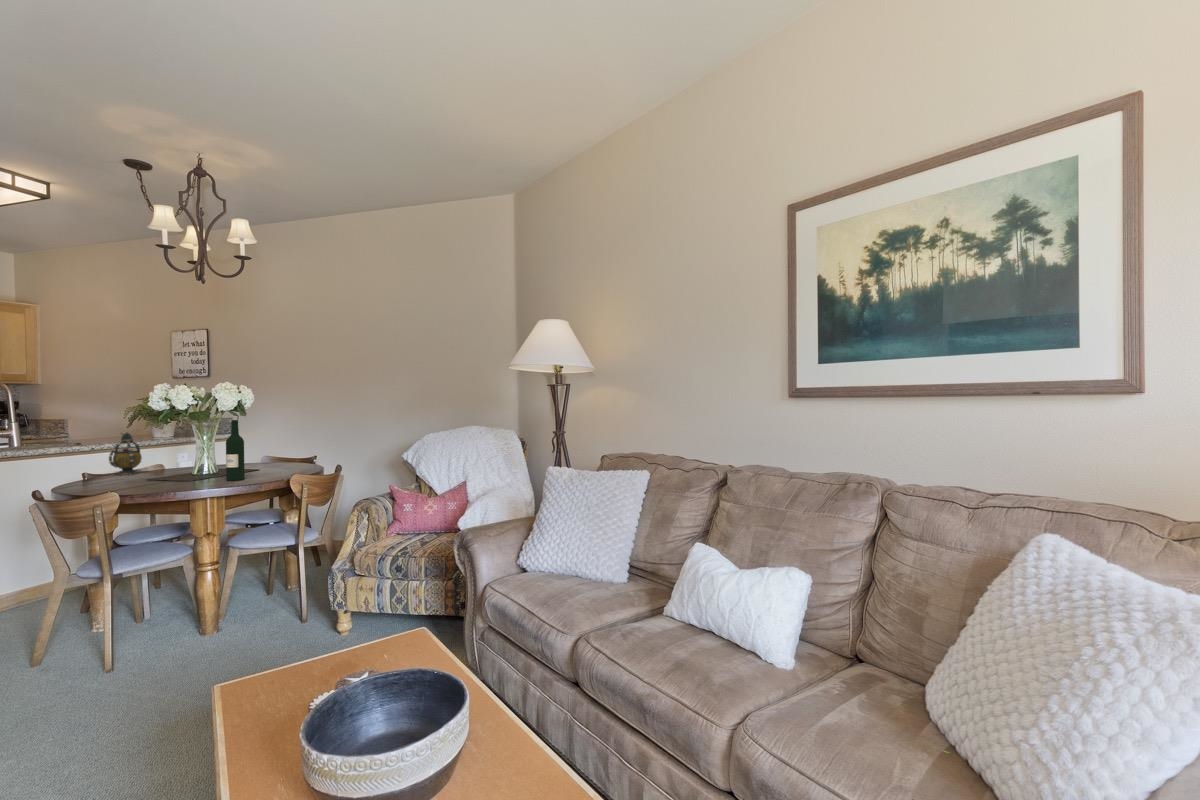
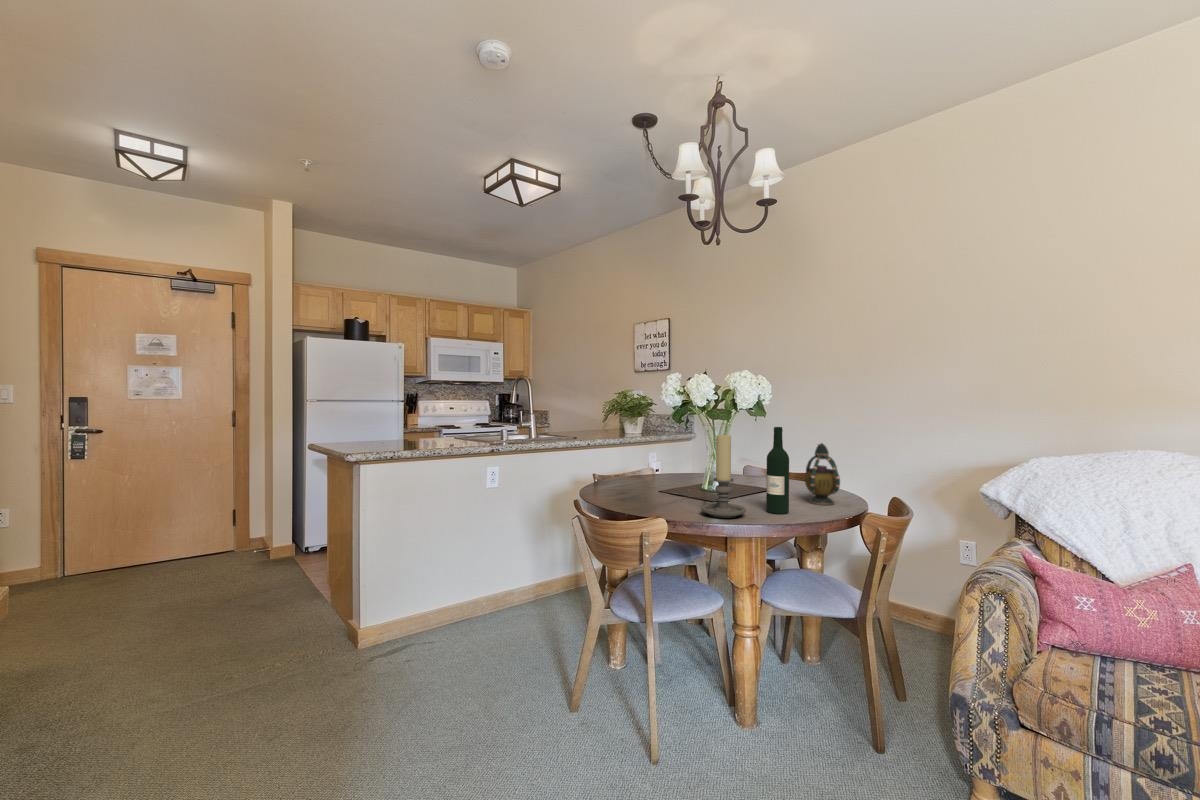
candle holder: none [163,426,203,487] -> present [701,434,746,518]
teapot: present [109,433,142,475] -> present [805,443,840,505]

